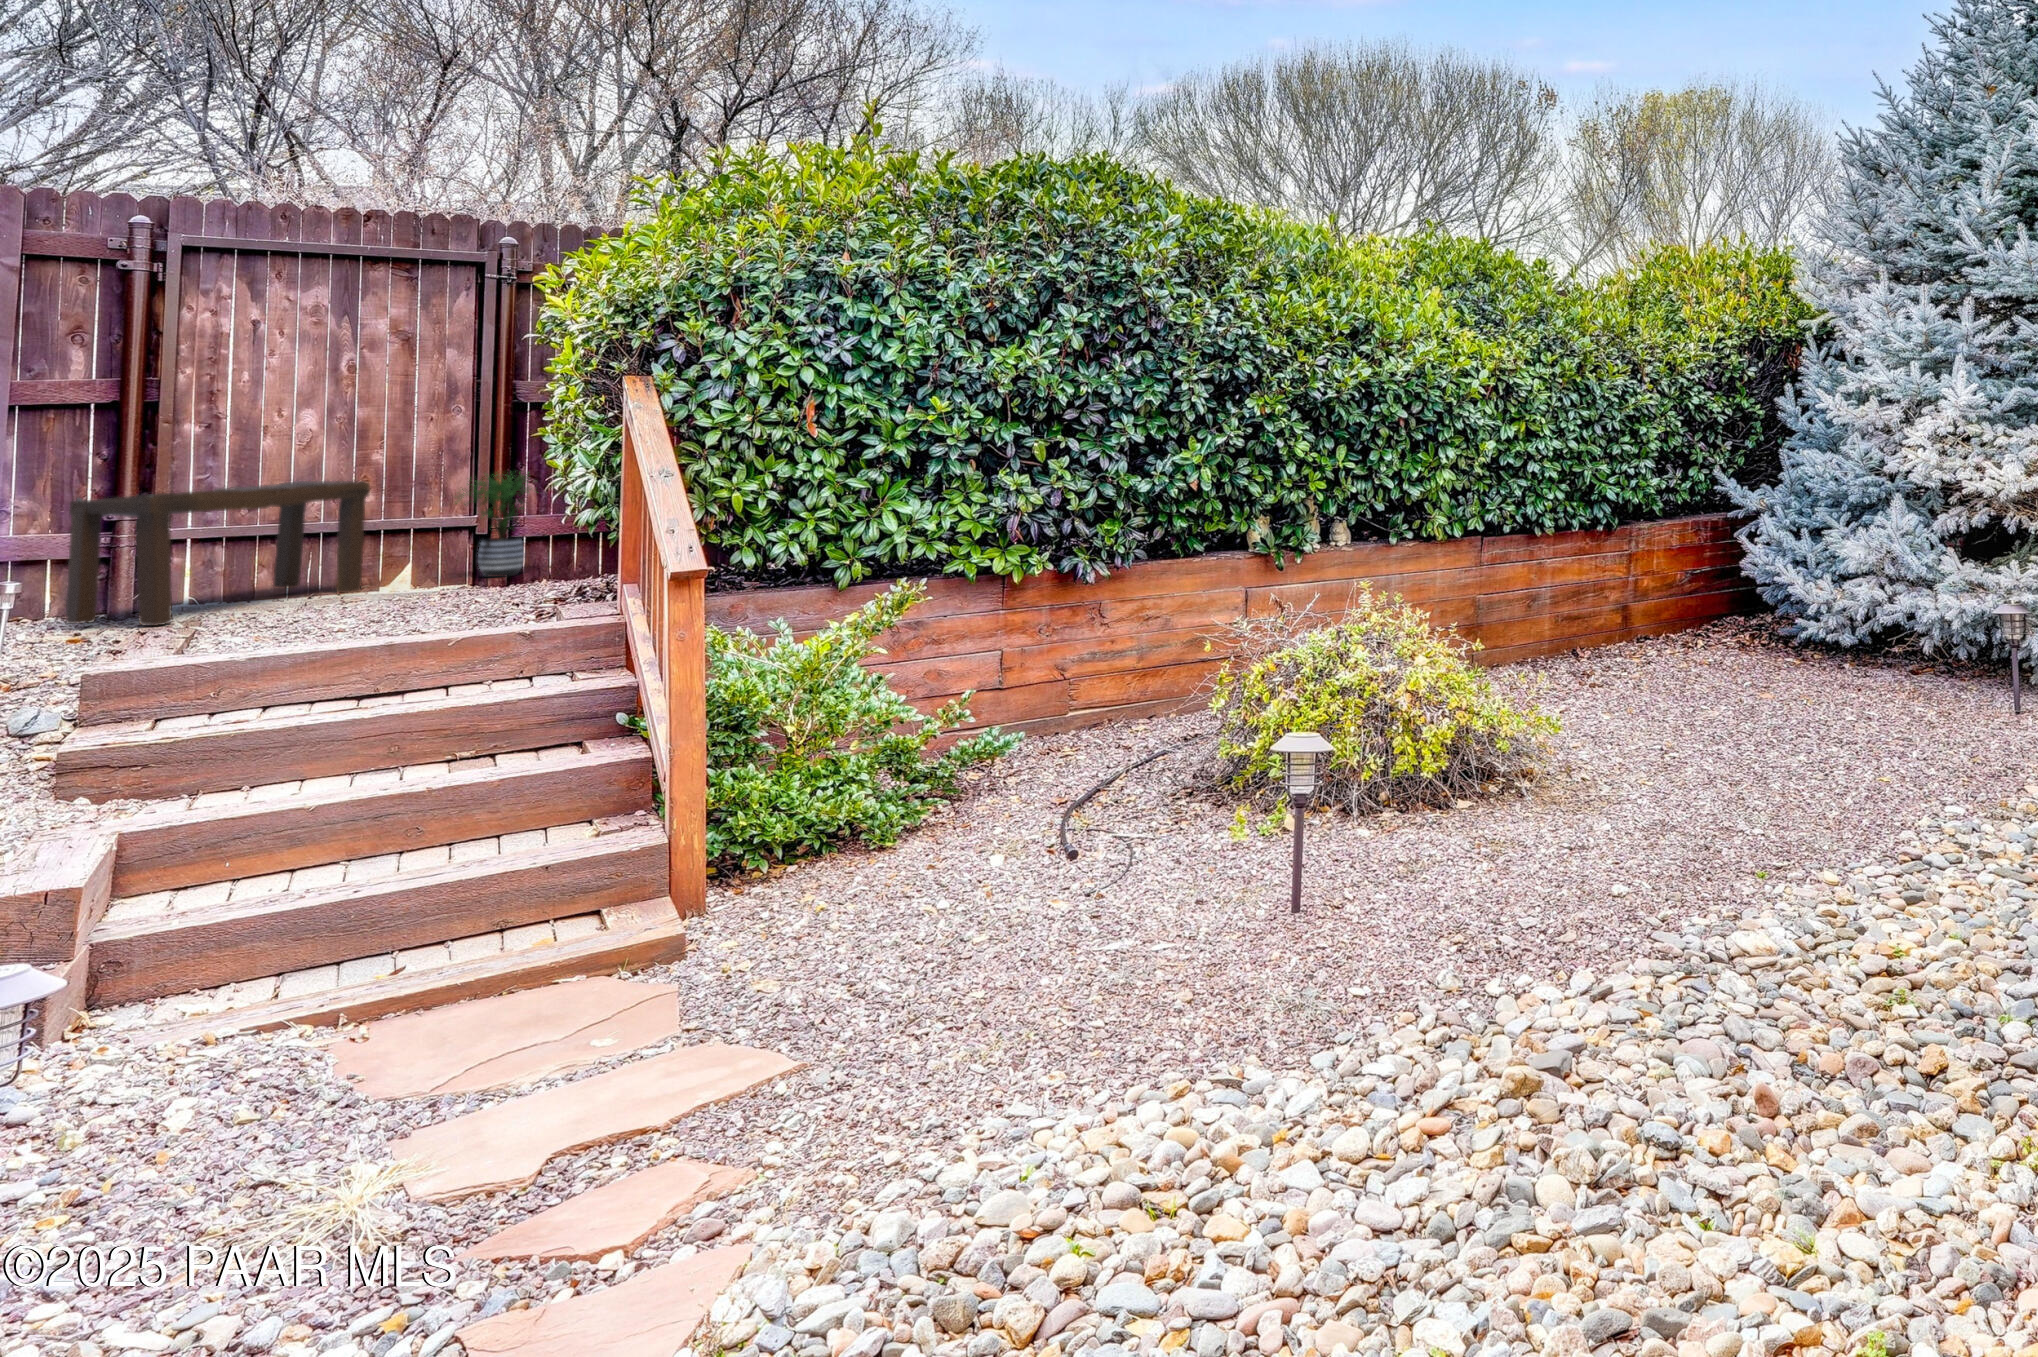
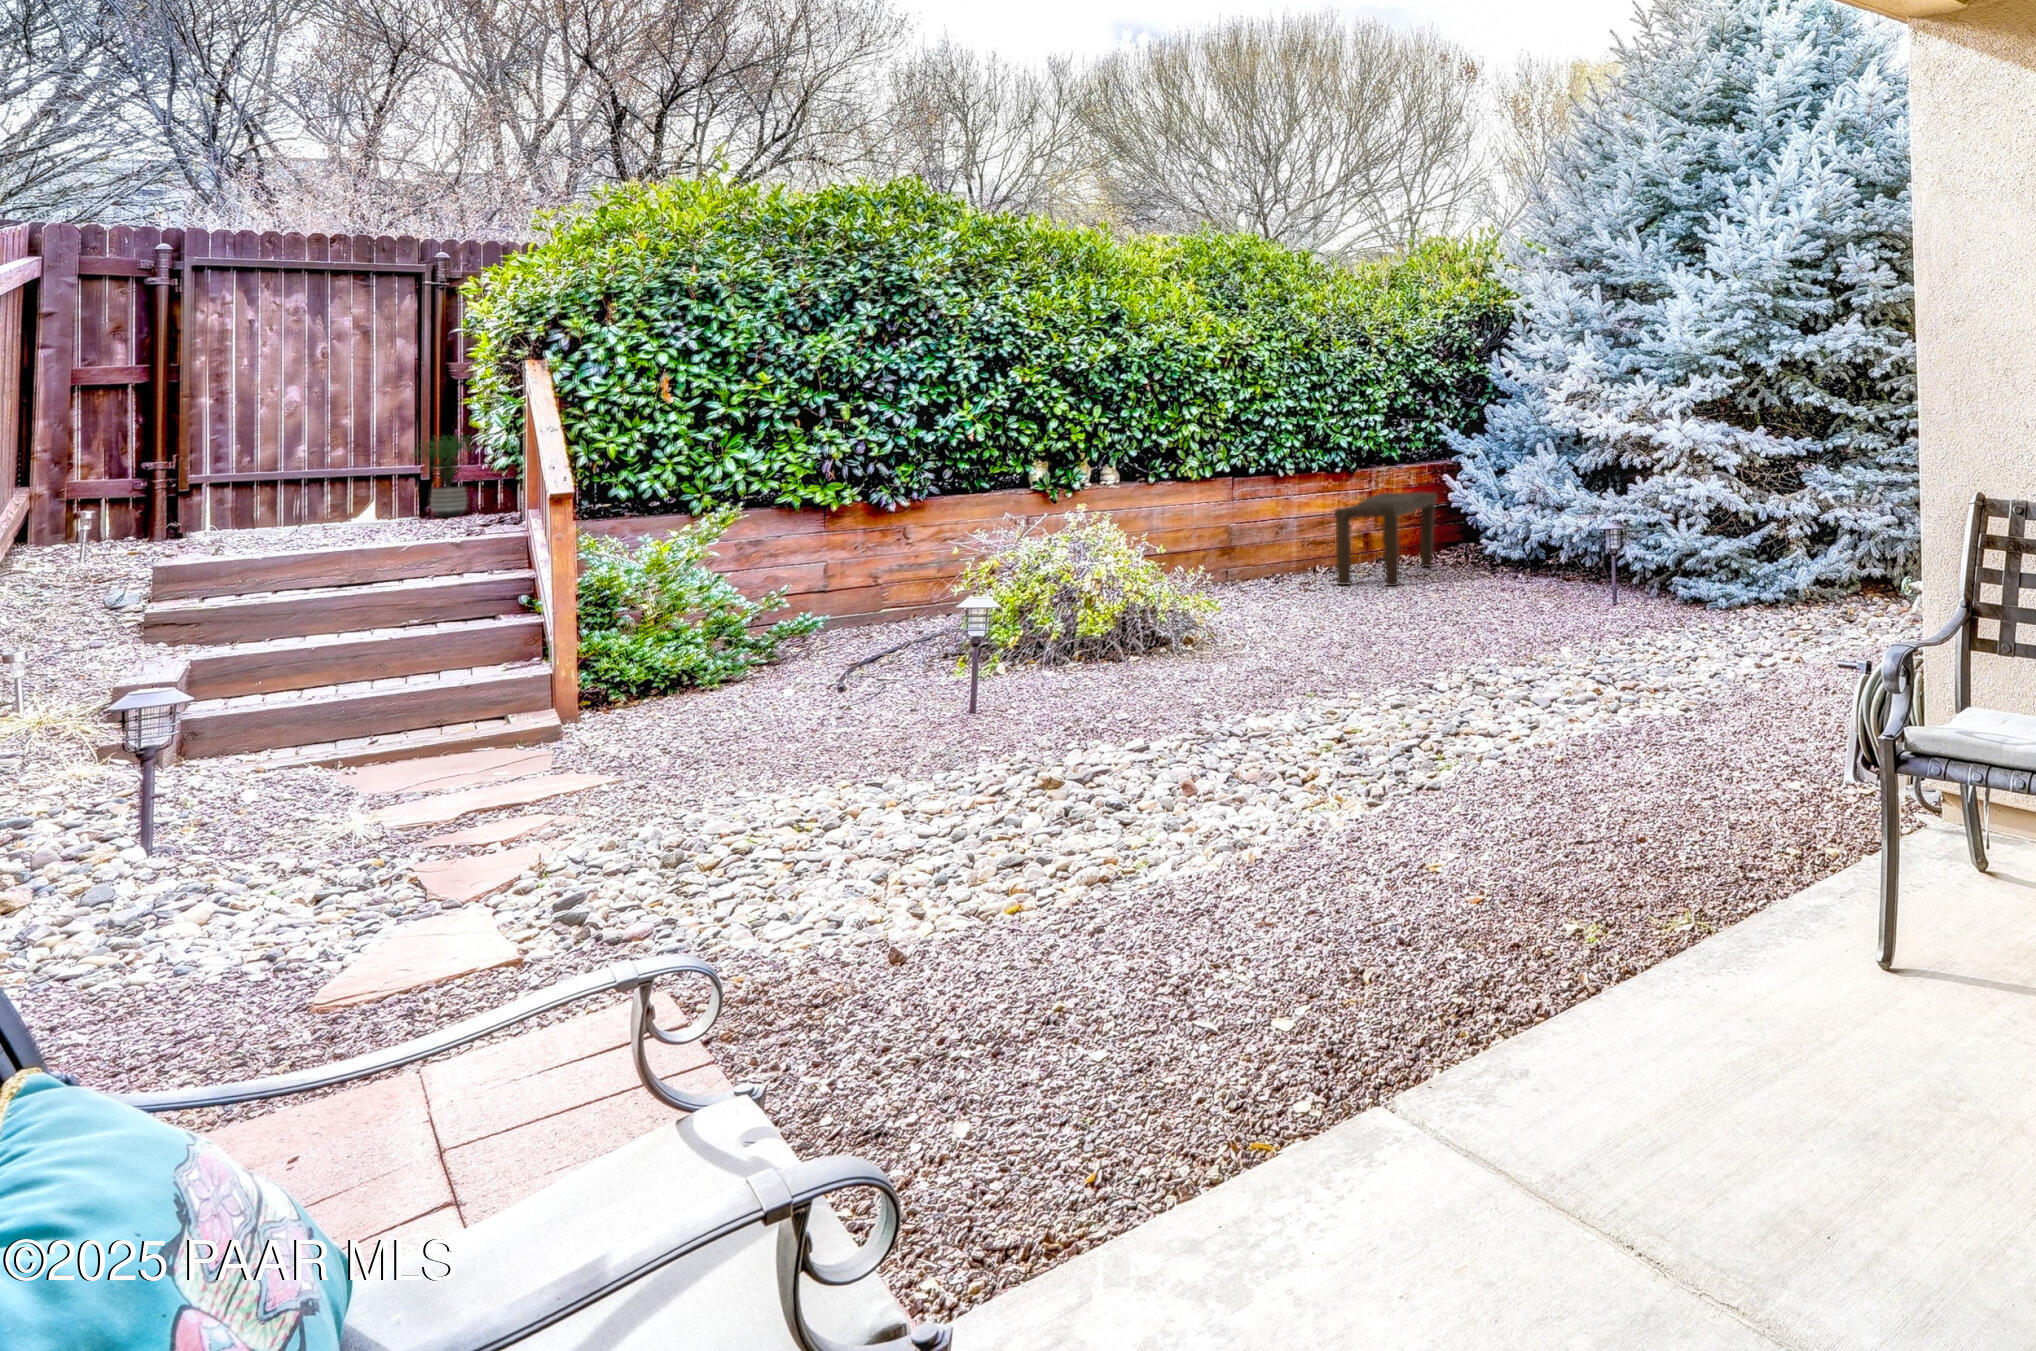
bench: present [66,481,370,626] -> present [1334,492,1437,586]

